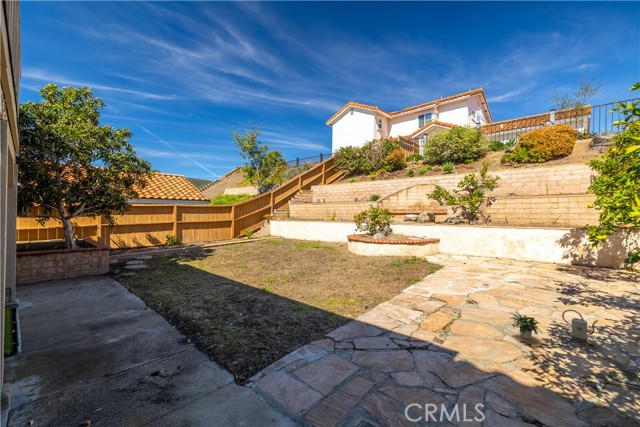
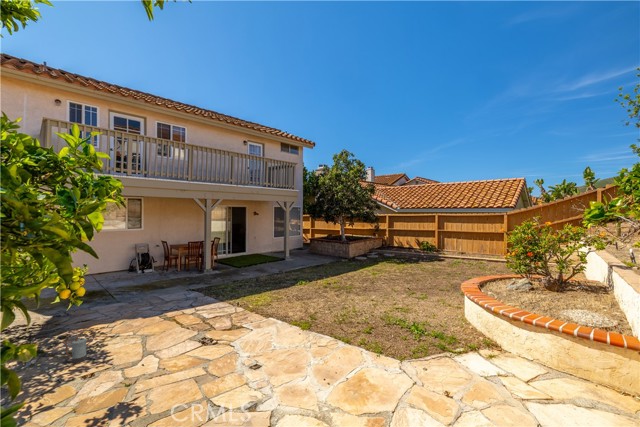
potted plant: present [510,313,542,339] -> none [105,318,141,341]

